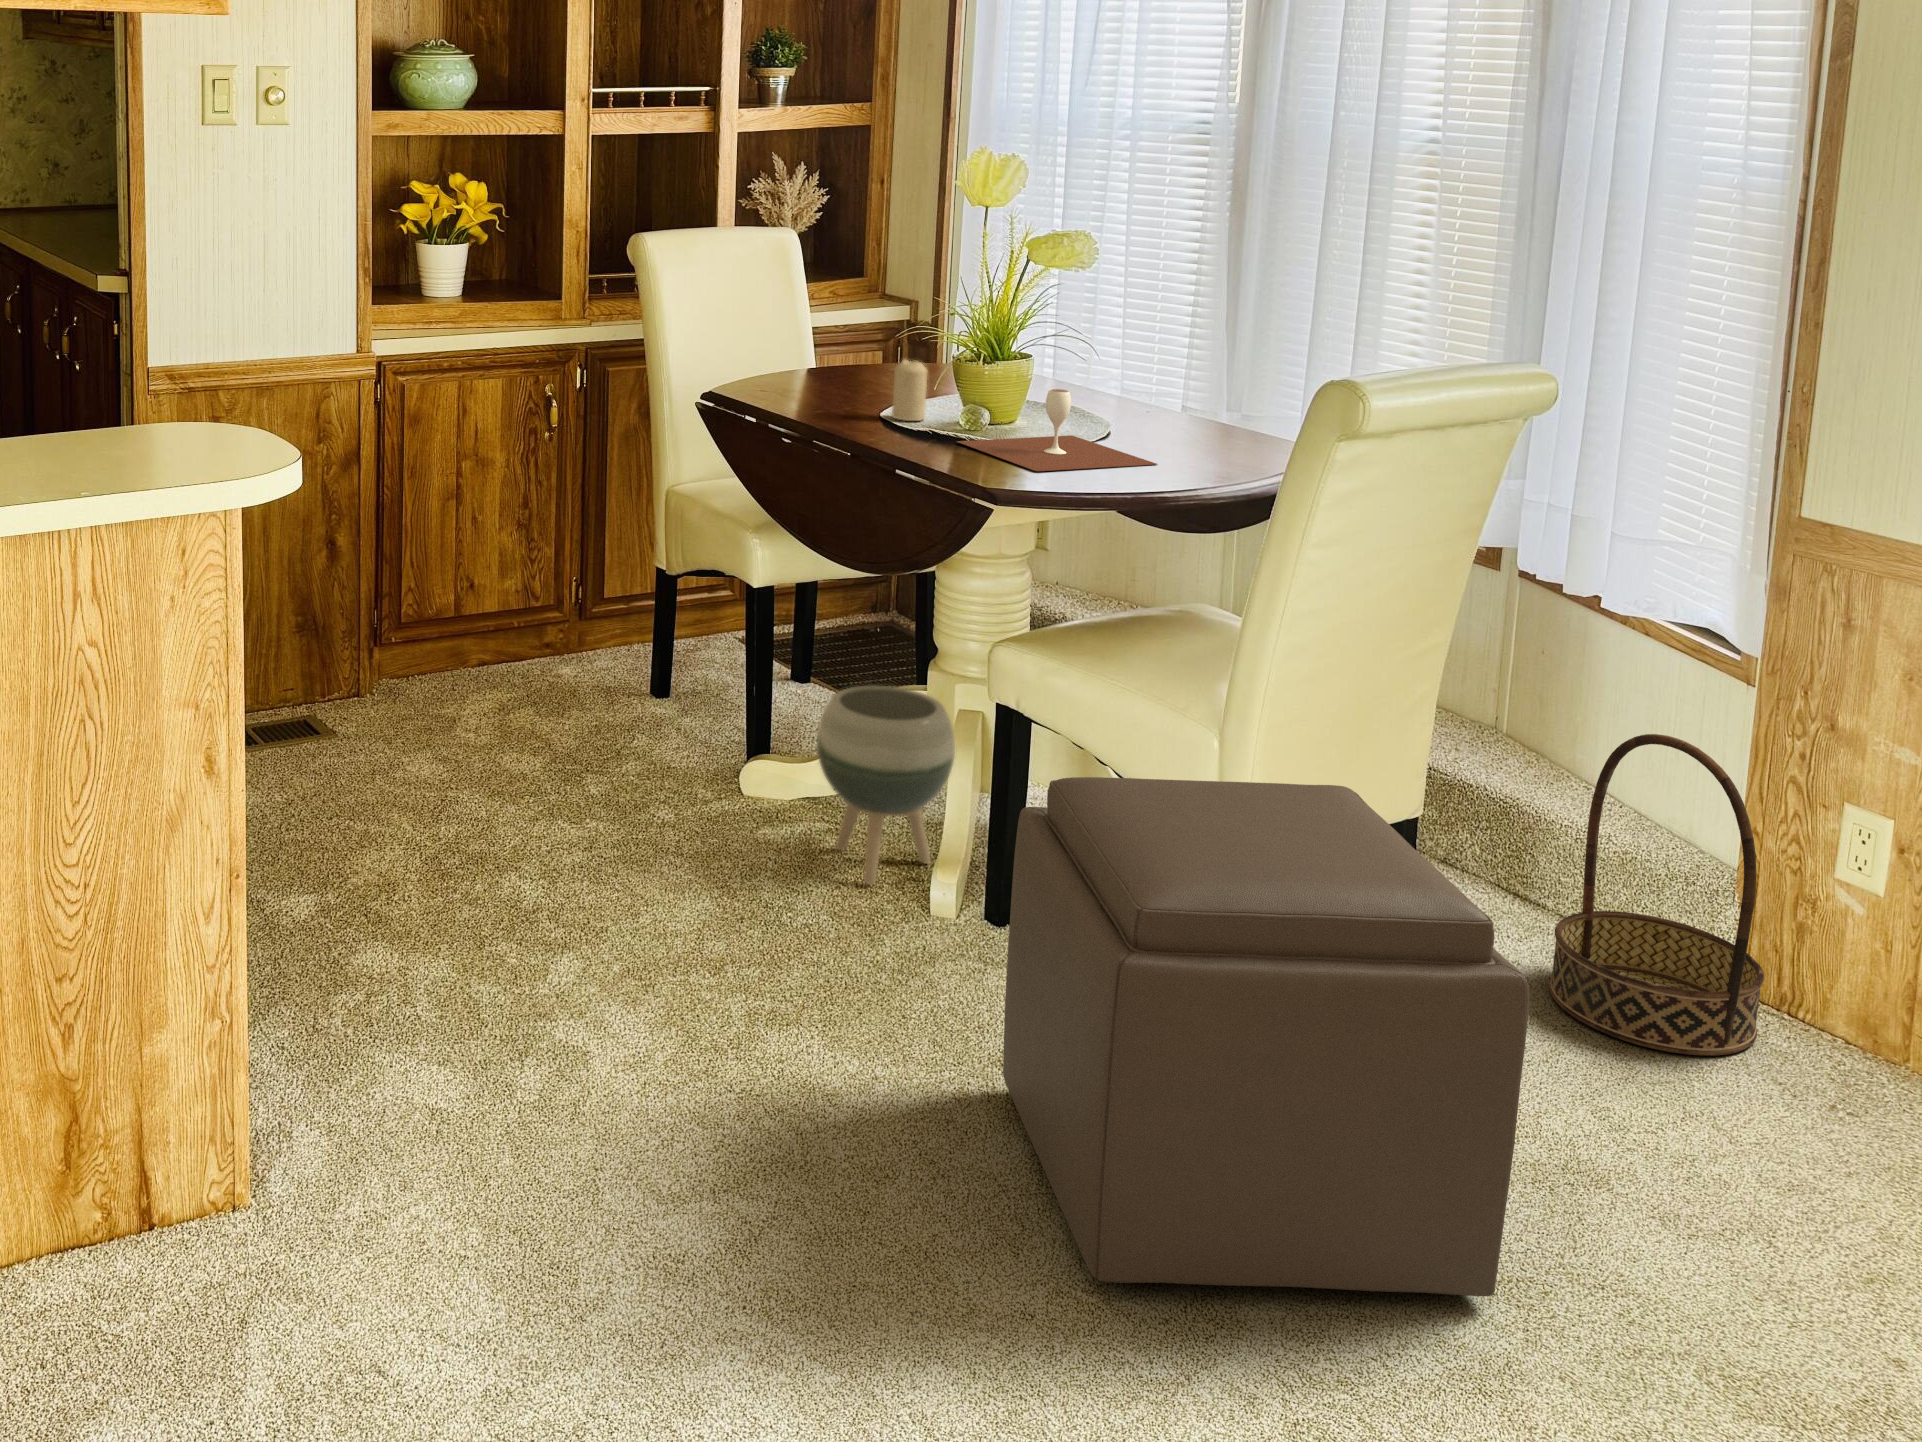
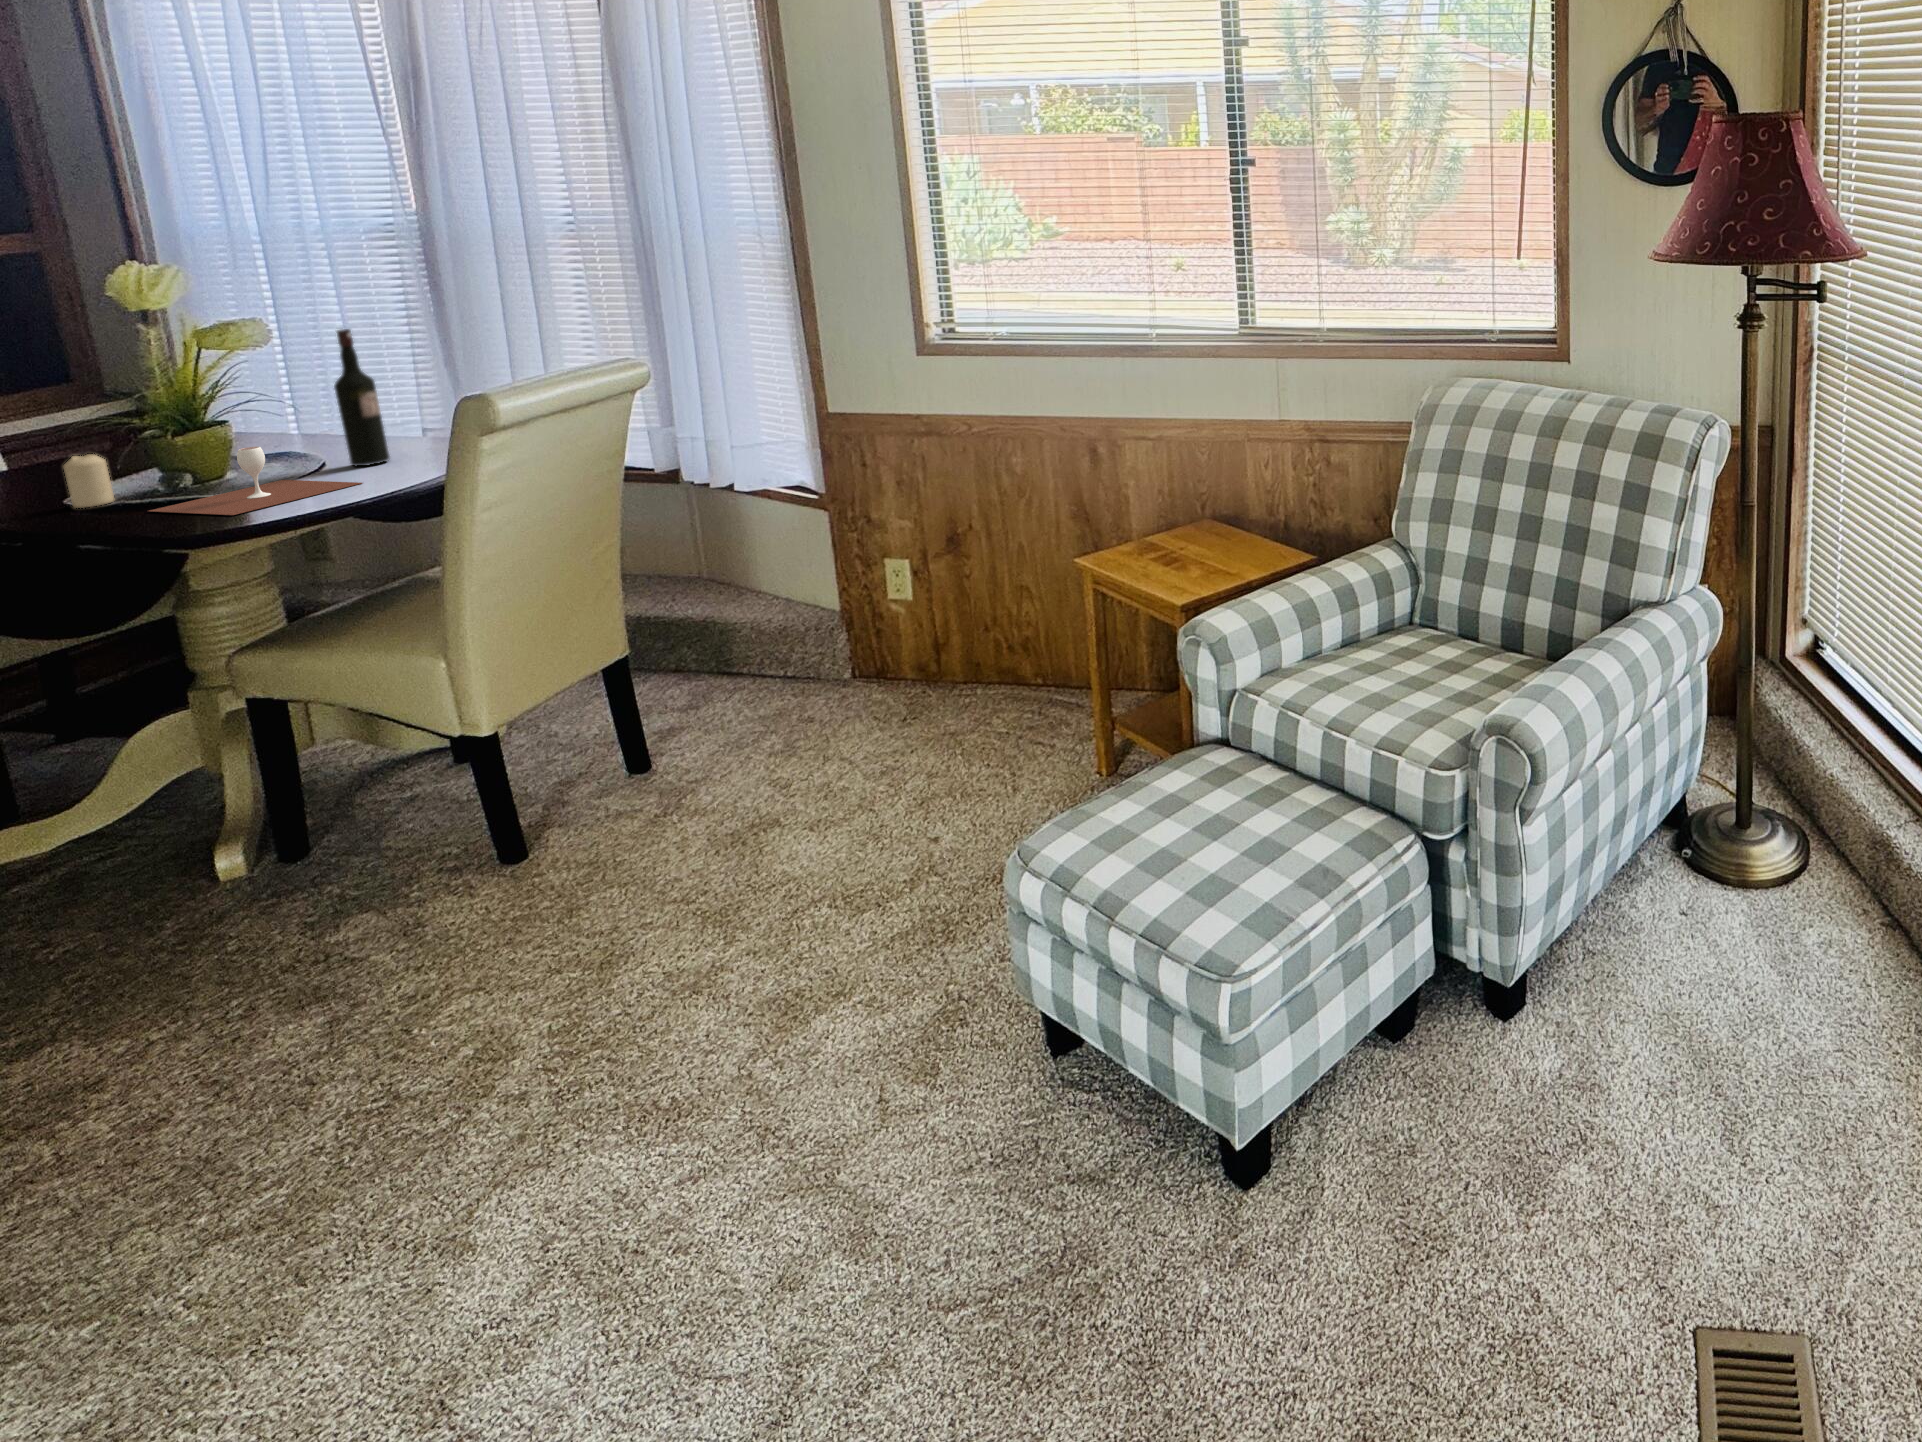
wine bottle: none [1138,256,1186,440] -> present [334,329,390,466]
planter: present [817,686,955,885] -> none [46,722,221,897]
basket: present [1549,734,1764,1056] -> none [742,553,866,734]
ottoman: present [1003,777,1530,1296] -> none [252,657,701,1075]

